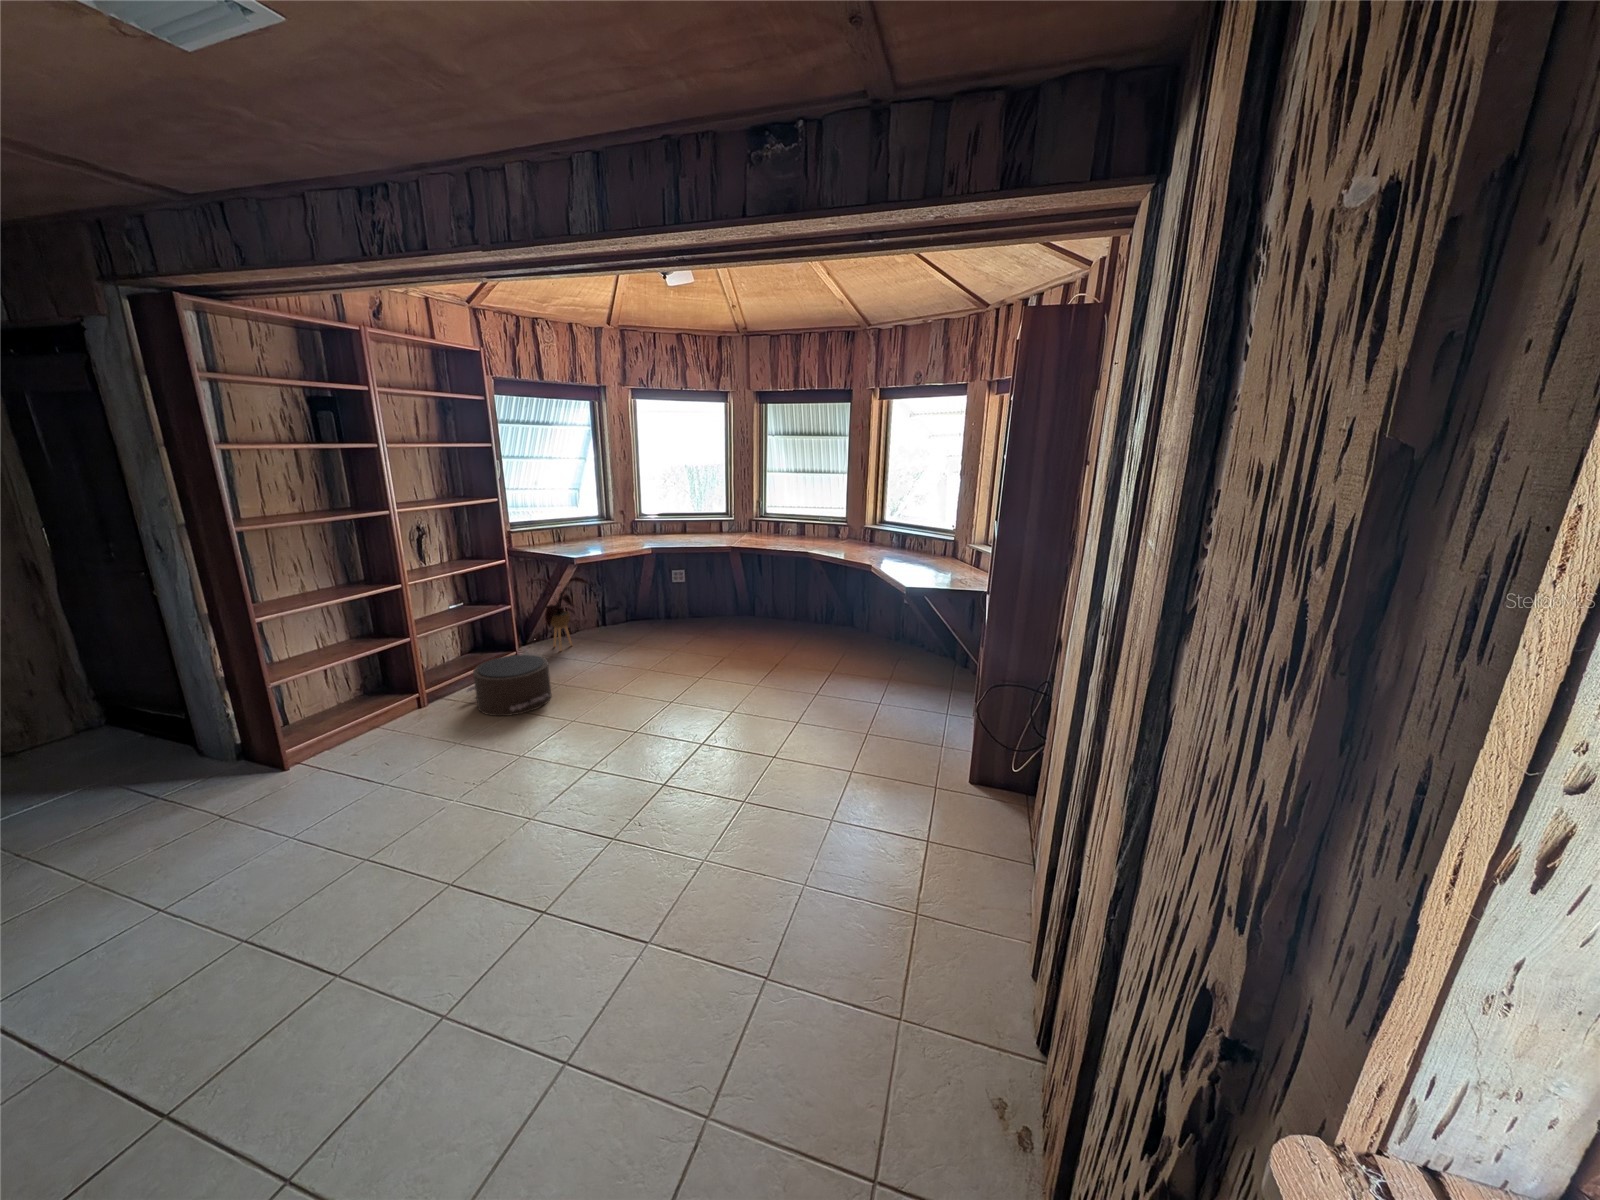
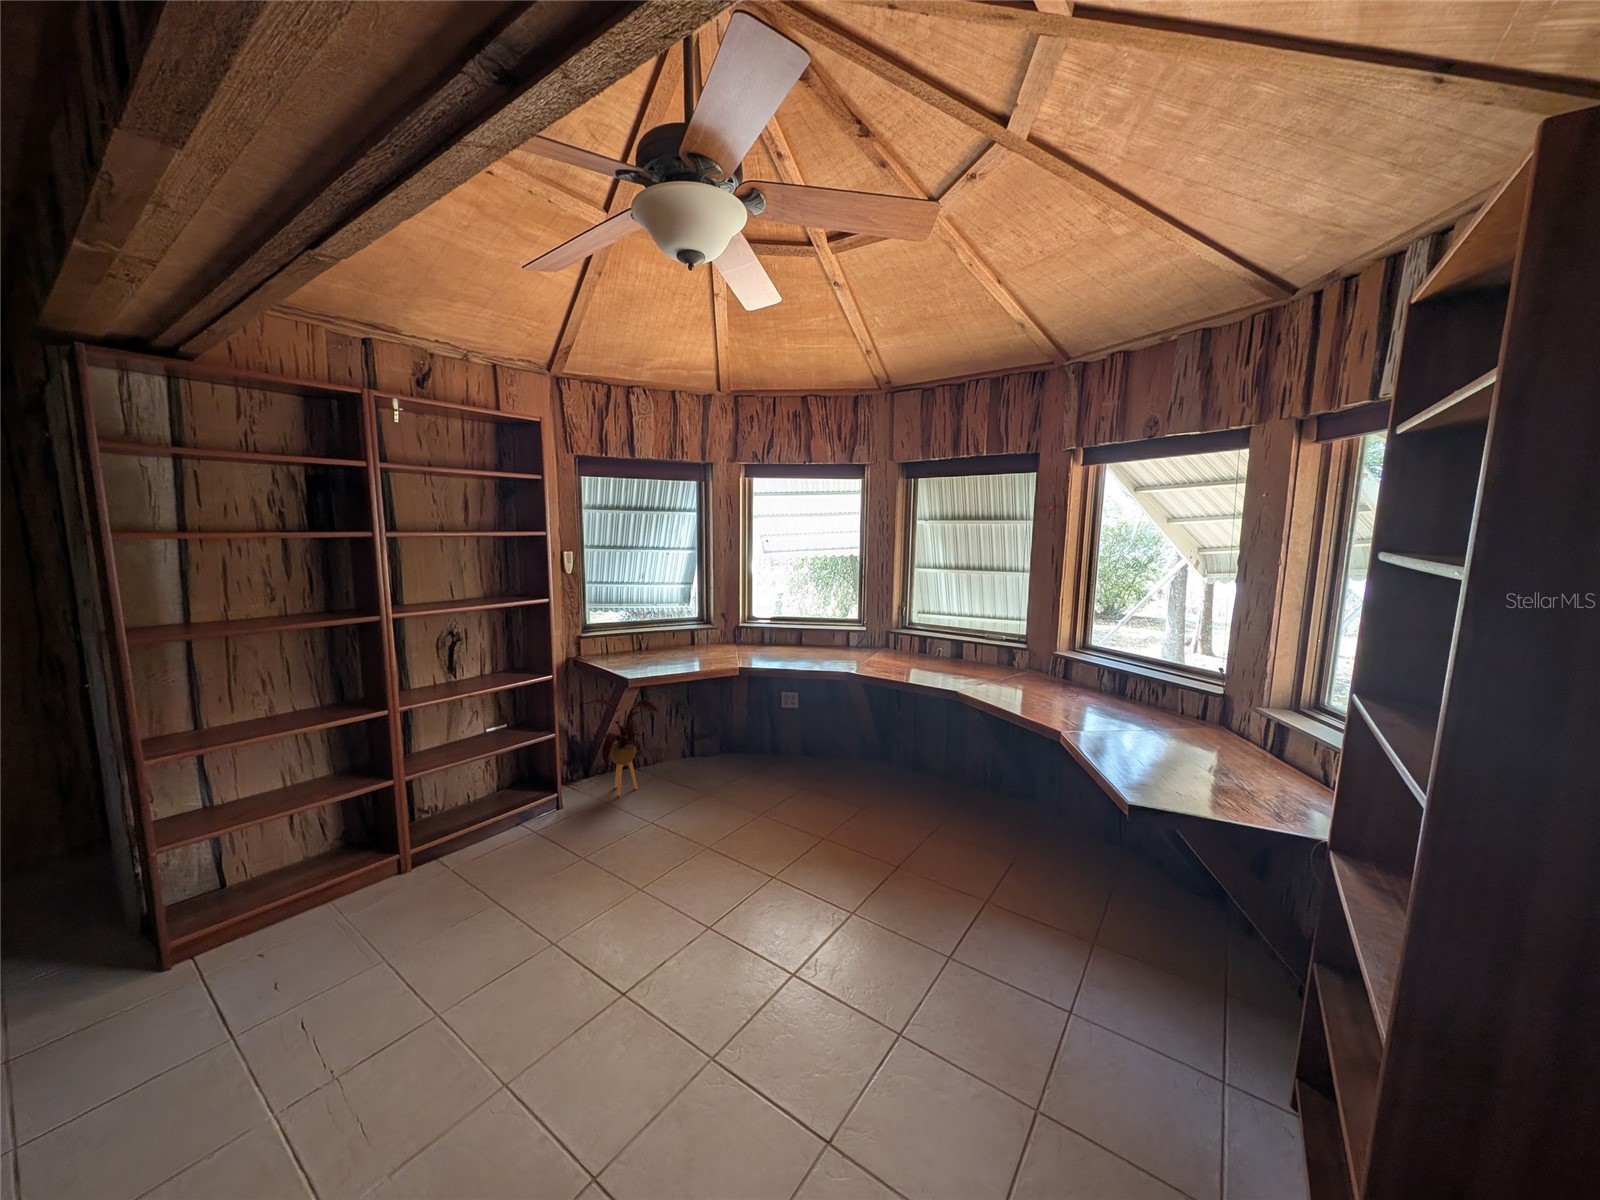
pouf: present [467,654,551,716] -> none [456,813,565,916]

